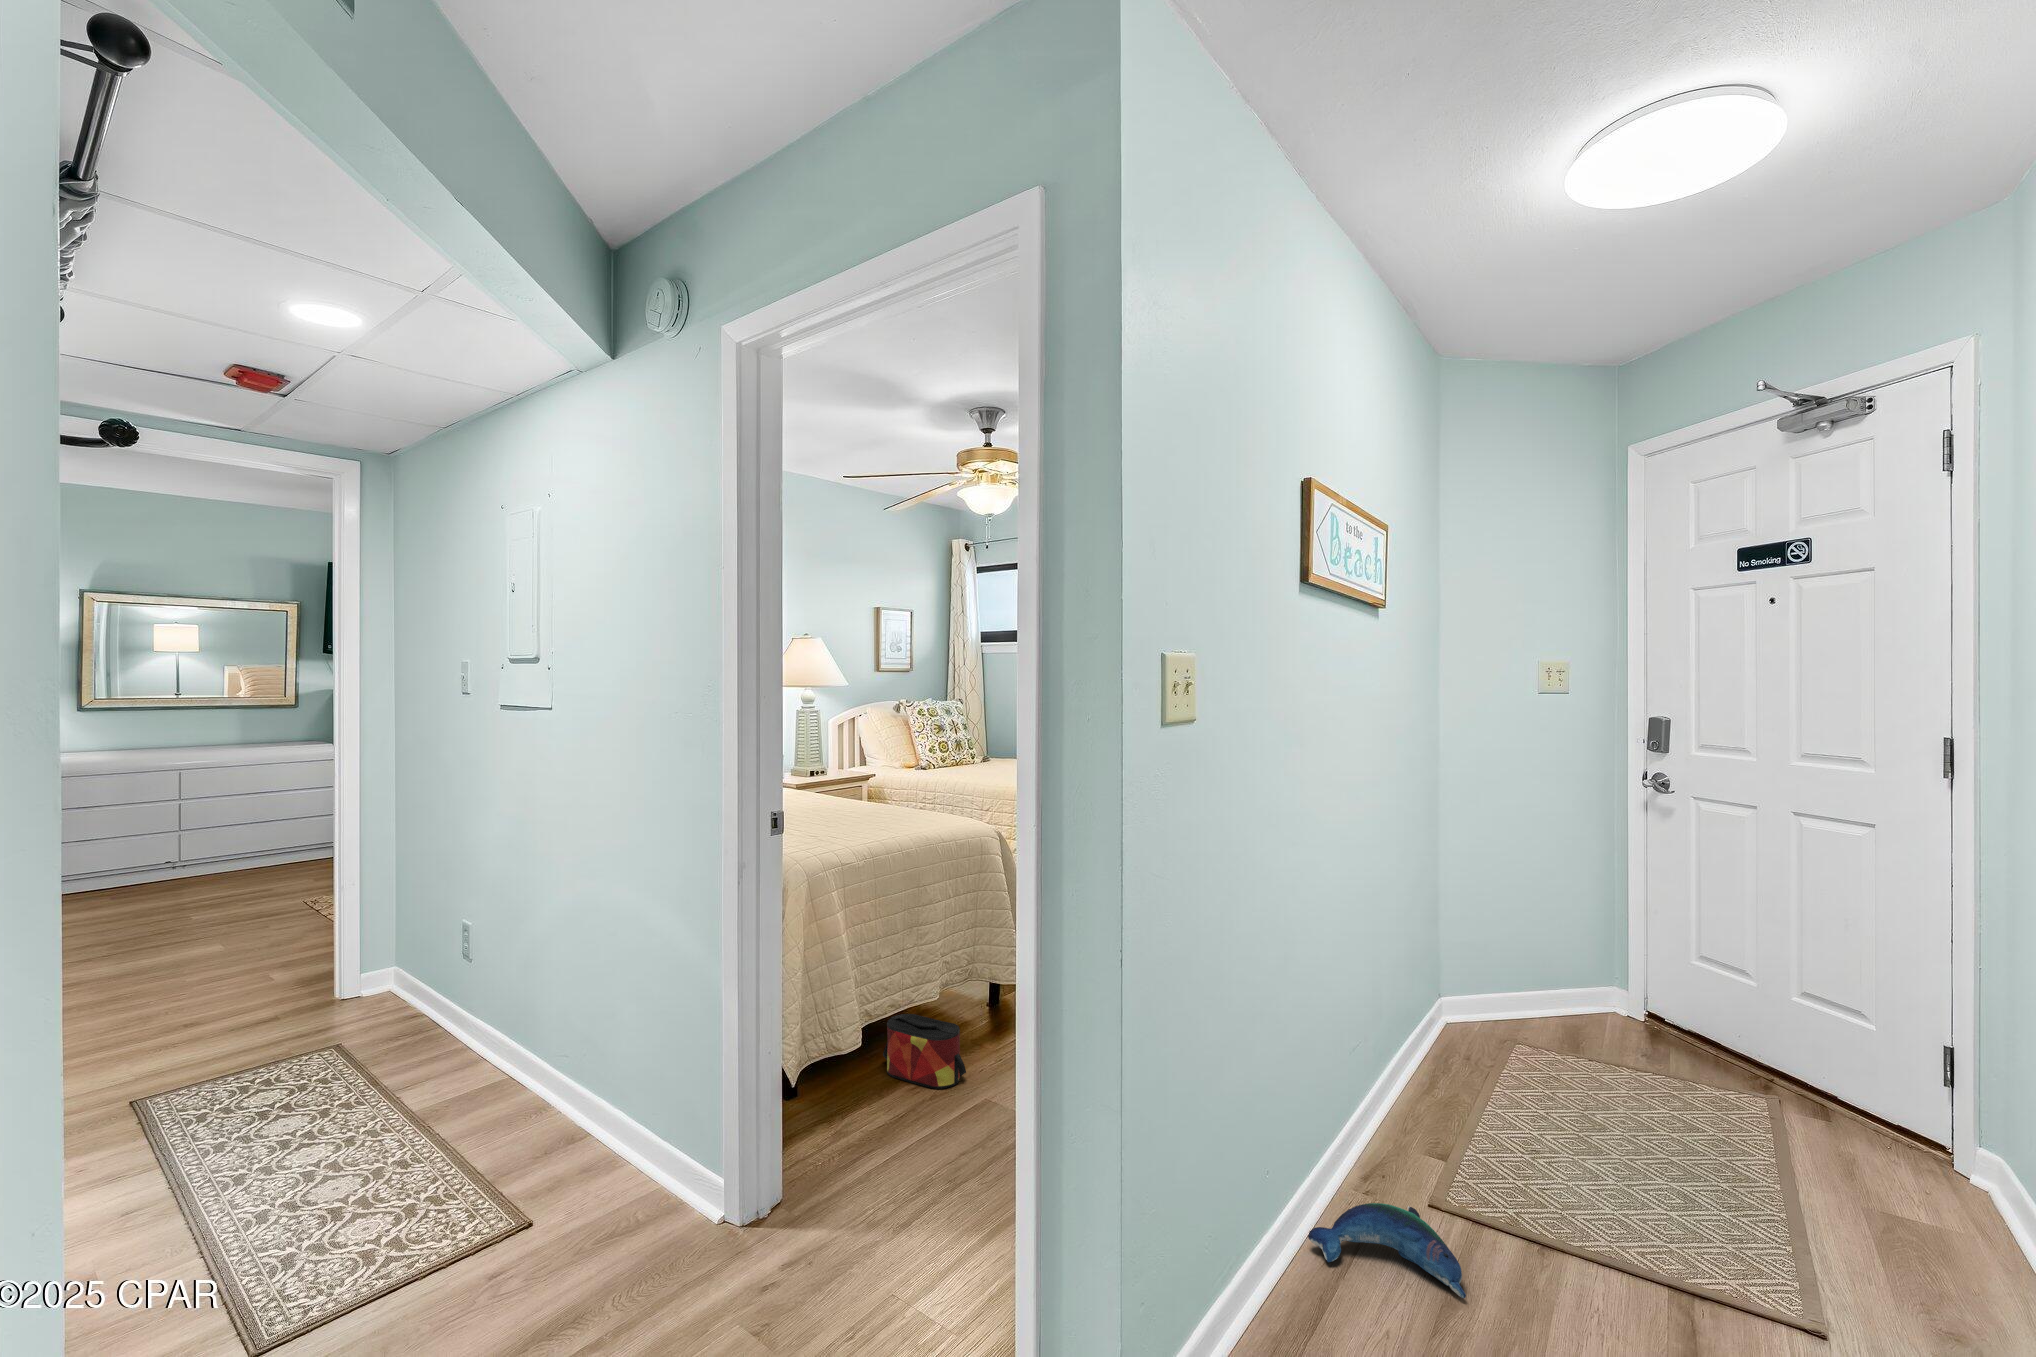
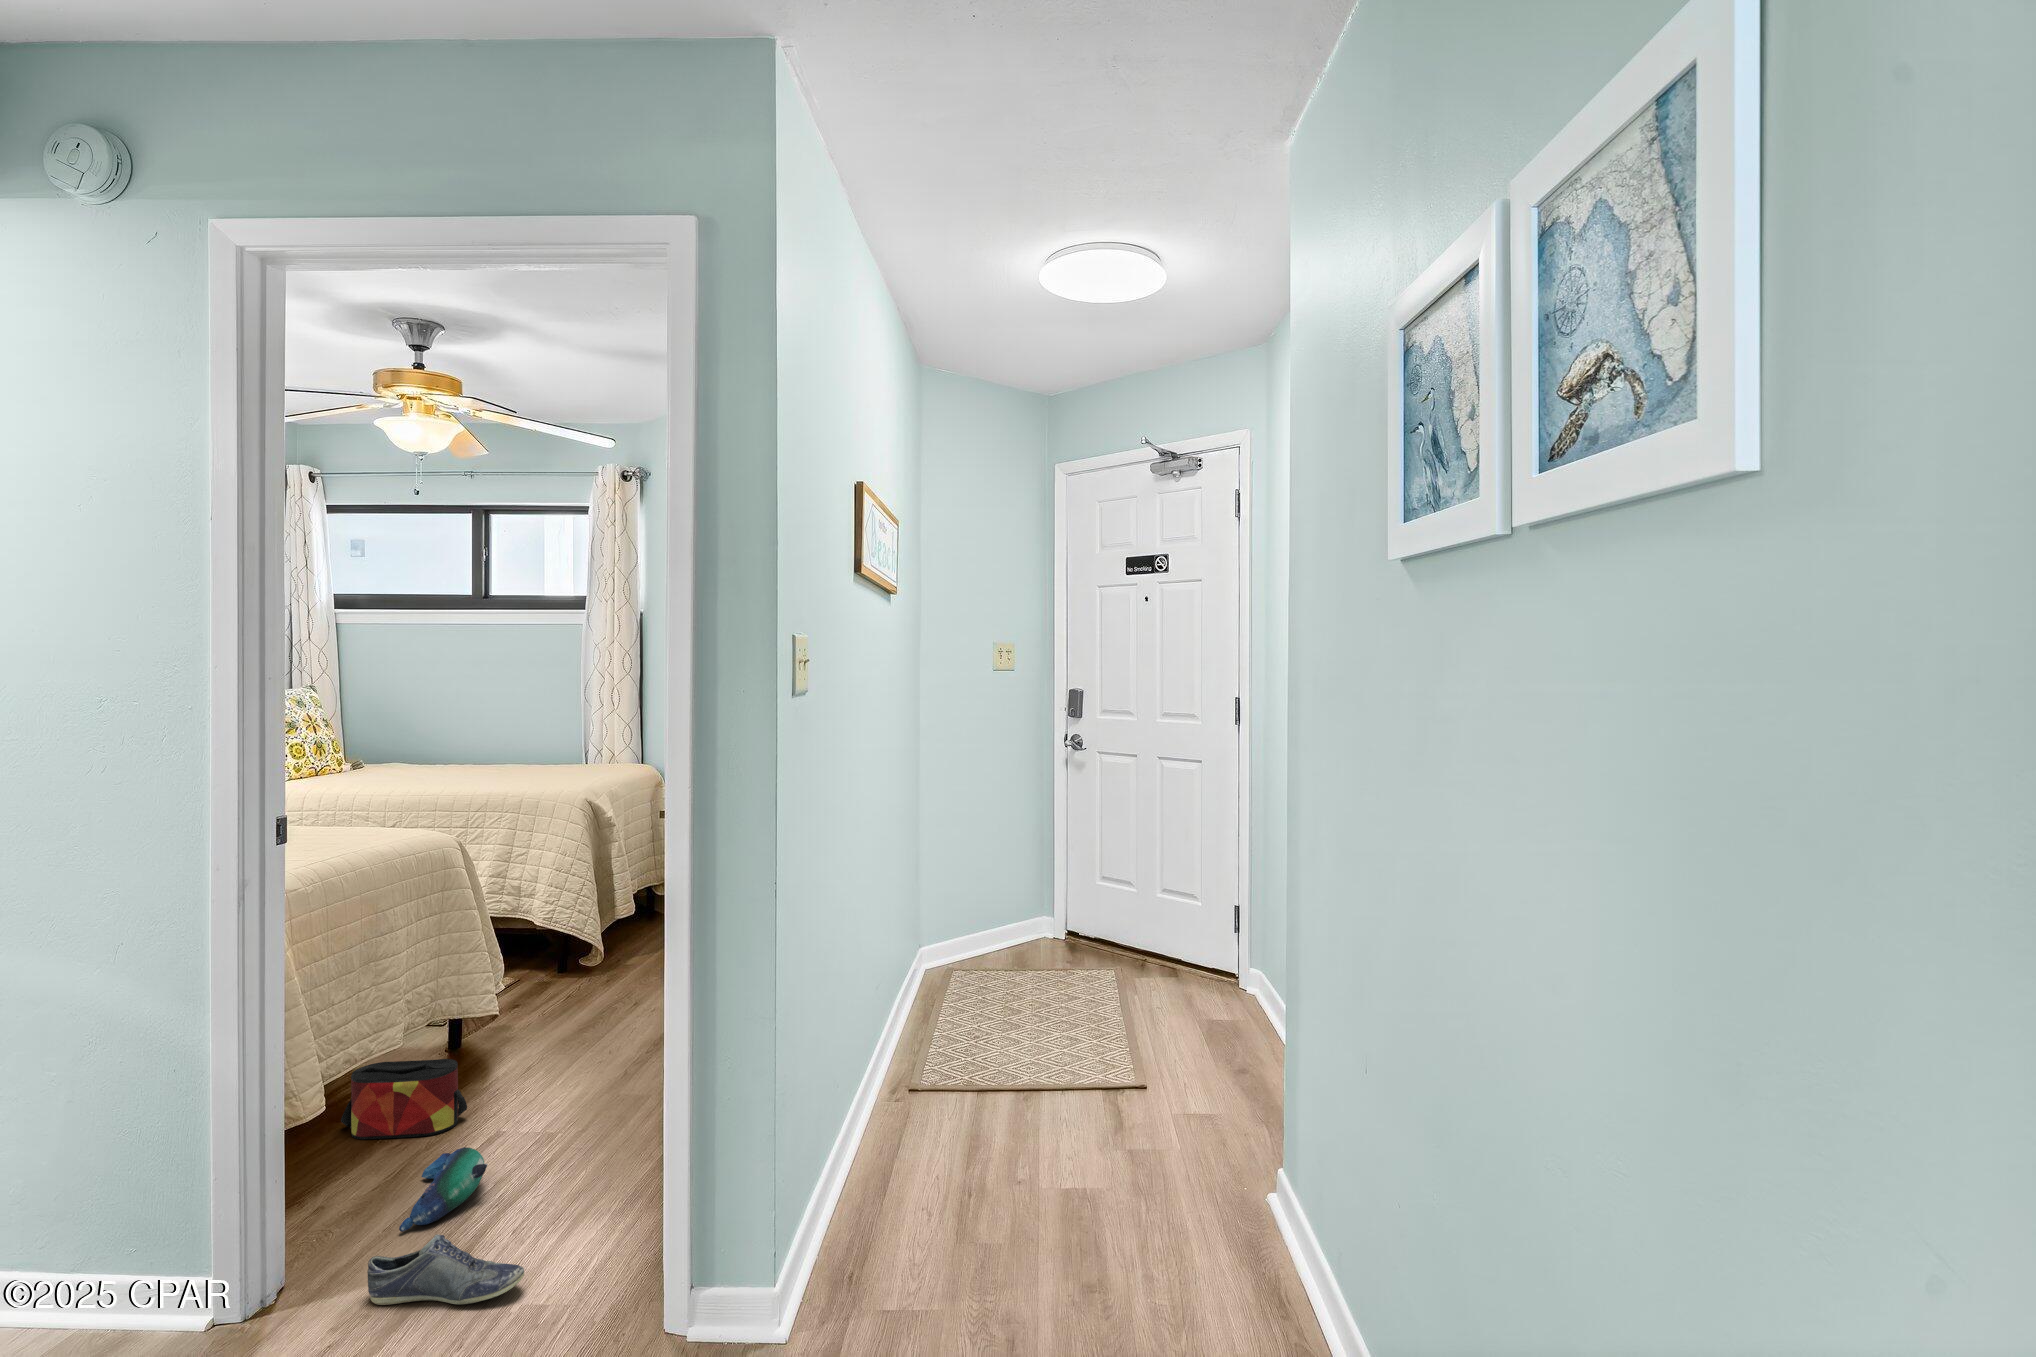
plush toy: present [1308,1203,1466,1298] -> present [399,1147,488,1232]
shoe: none [817,1206,924,1291] -> present [367,1234,525,1305]

